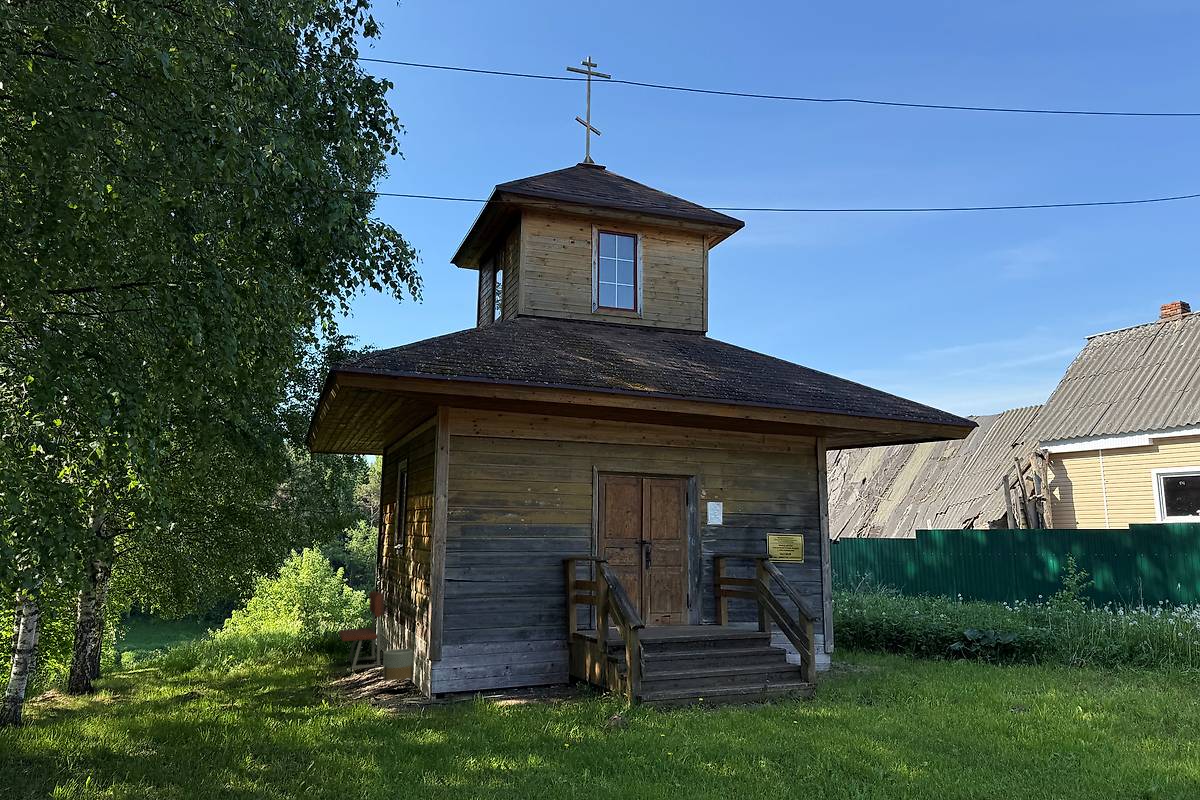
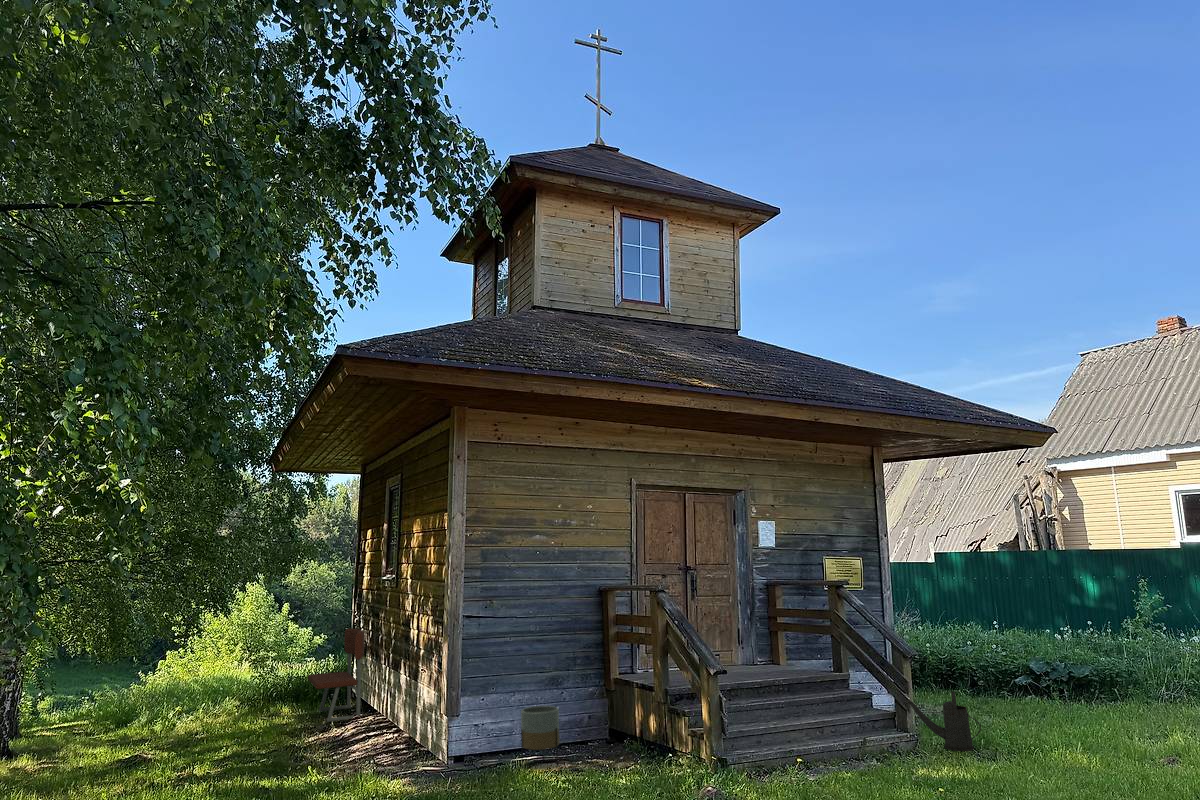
planter: present [383,649,413,682] -> present [521,706,560,767]
watering can: none [814,649,872,698] -> present [908,692,981,751]

